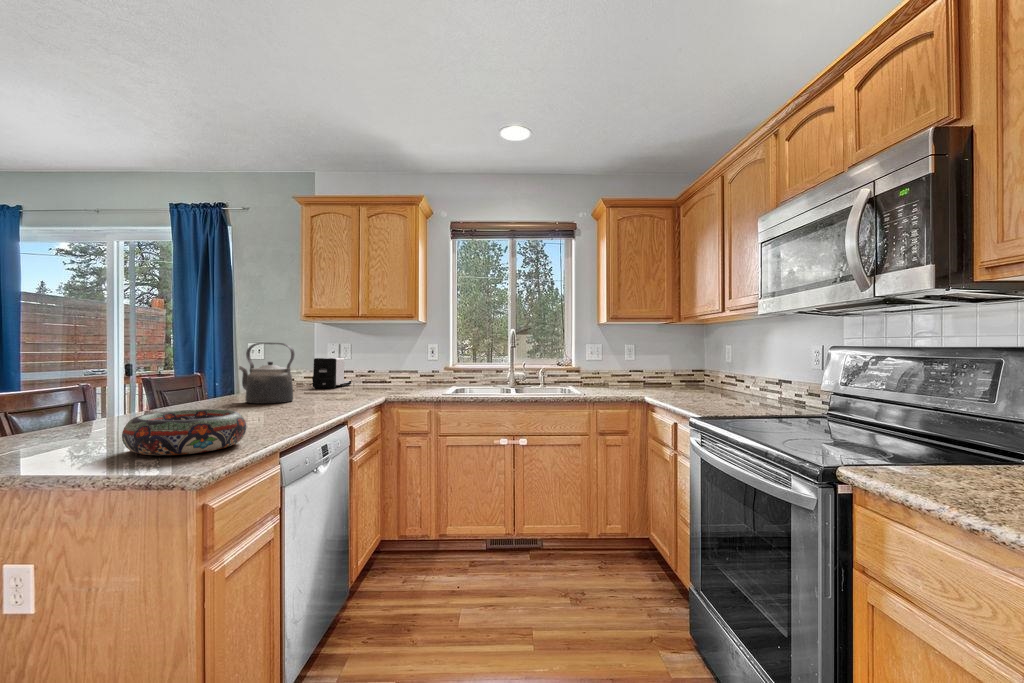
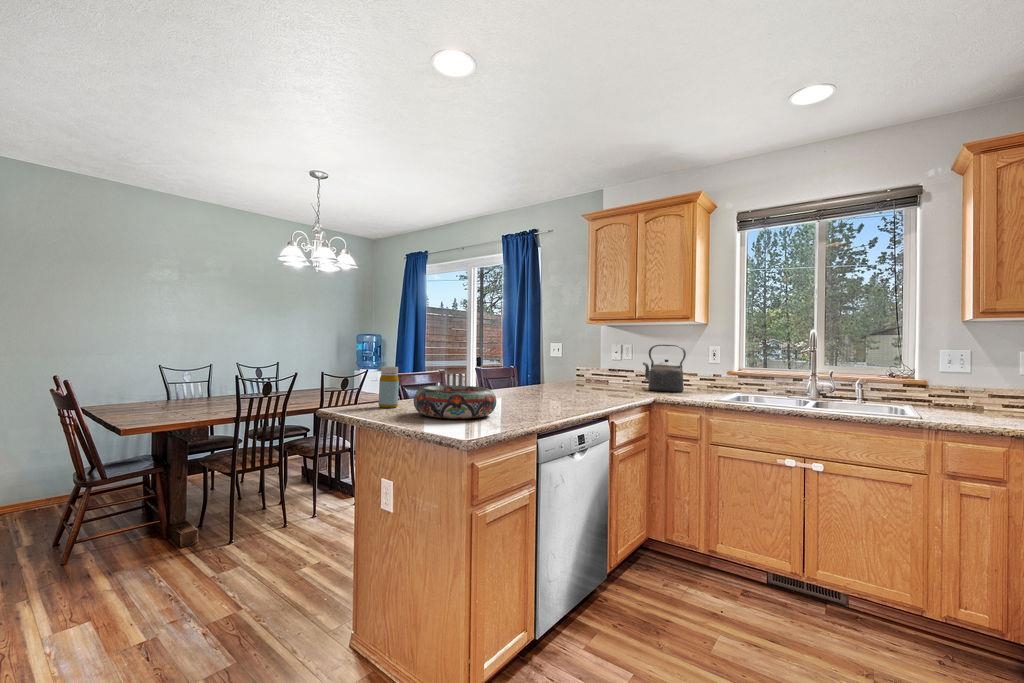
kettle: present [239,343,294,404] -> present [643,345,686,392]
toaster: present [312,357,351,388] -> none [598,357,635,386]
bottle: none [41,393,78,453] -> present [379,366,399,408]

